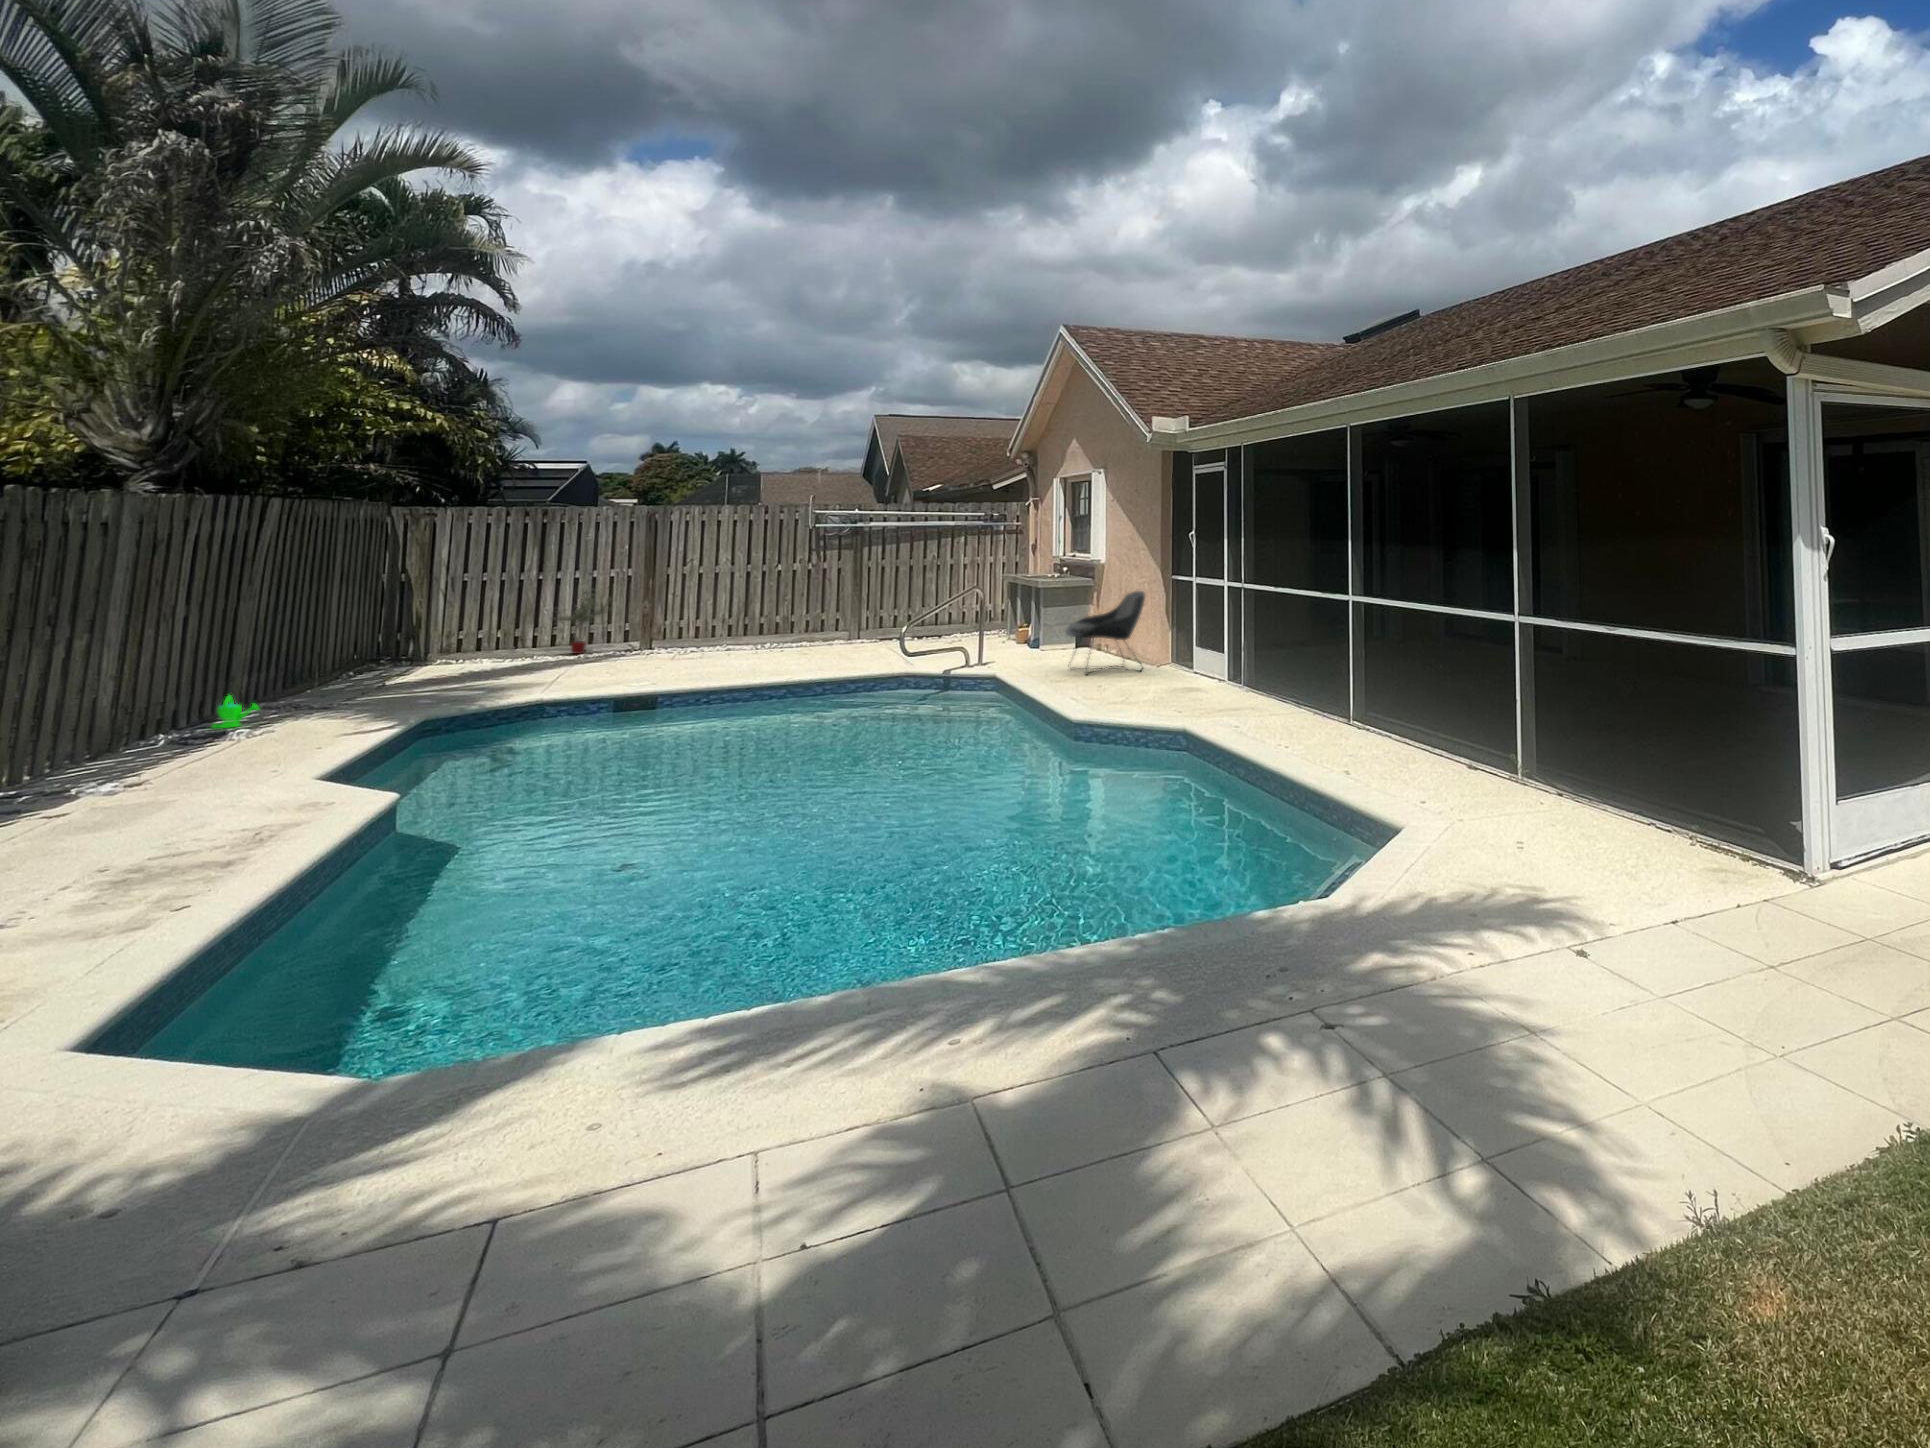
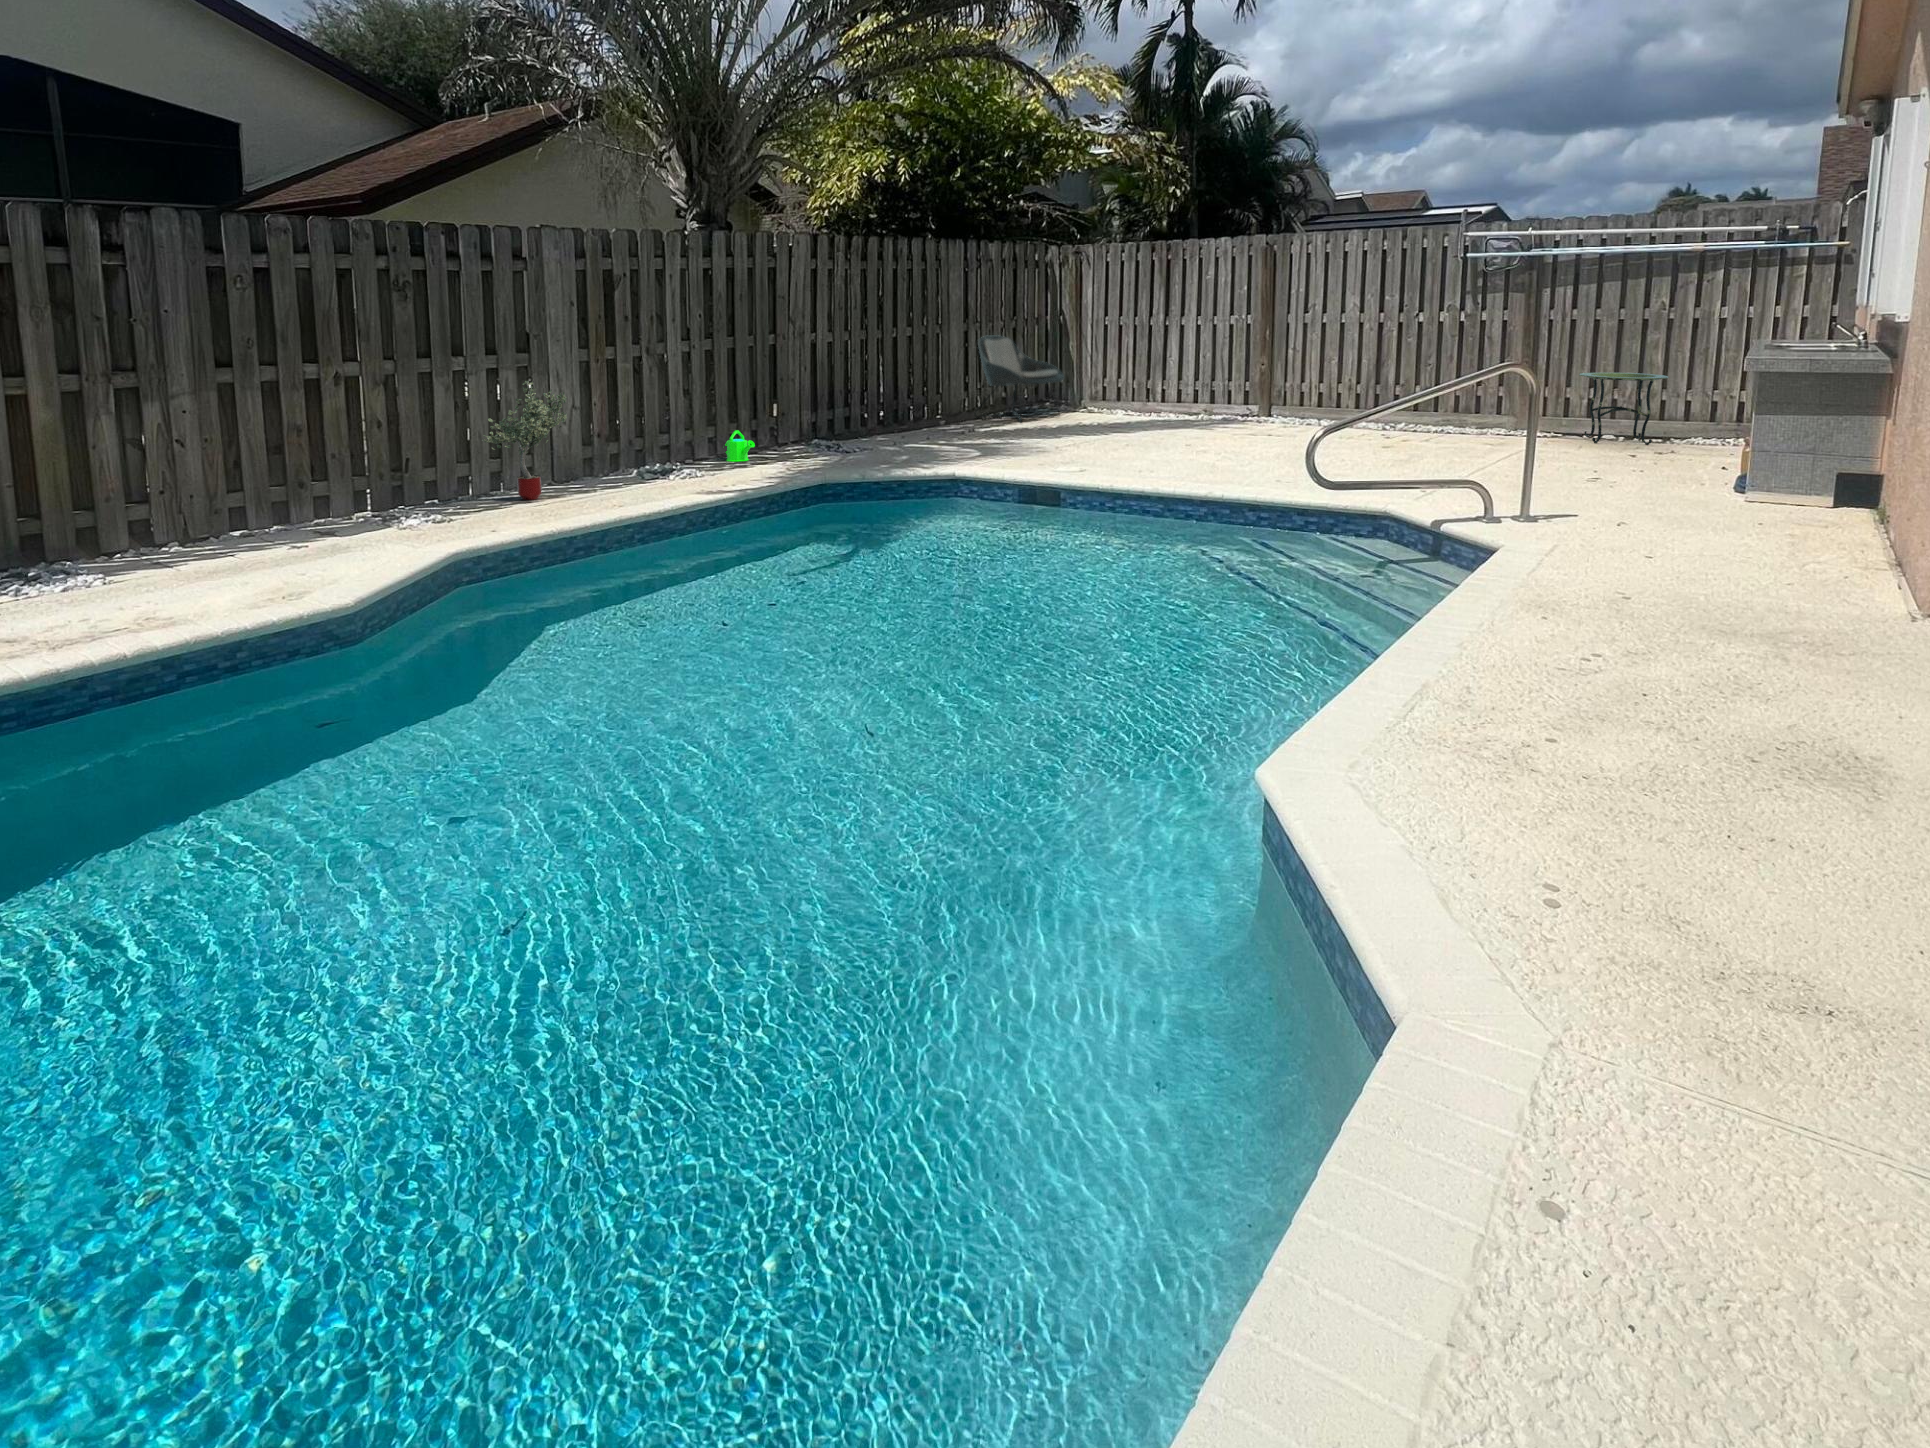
potted tree: present [551,588,612,654] -> present [482,381,567,500]
lounge chair: present [1066,591,1145,673] -> present [975,335,1064,422]
side table: none [897,599,947,643] -> present [1579,372,1668,445]

